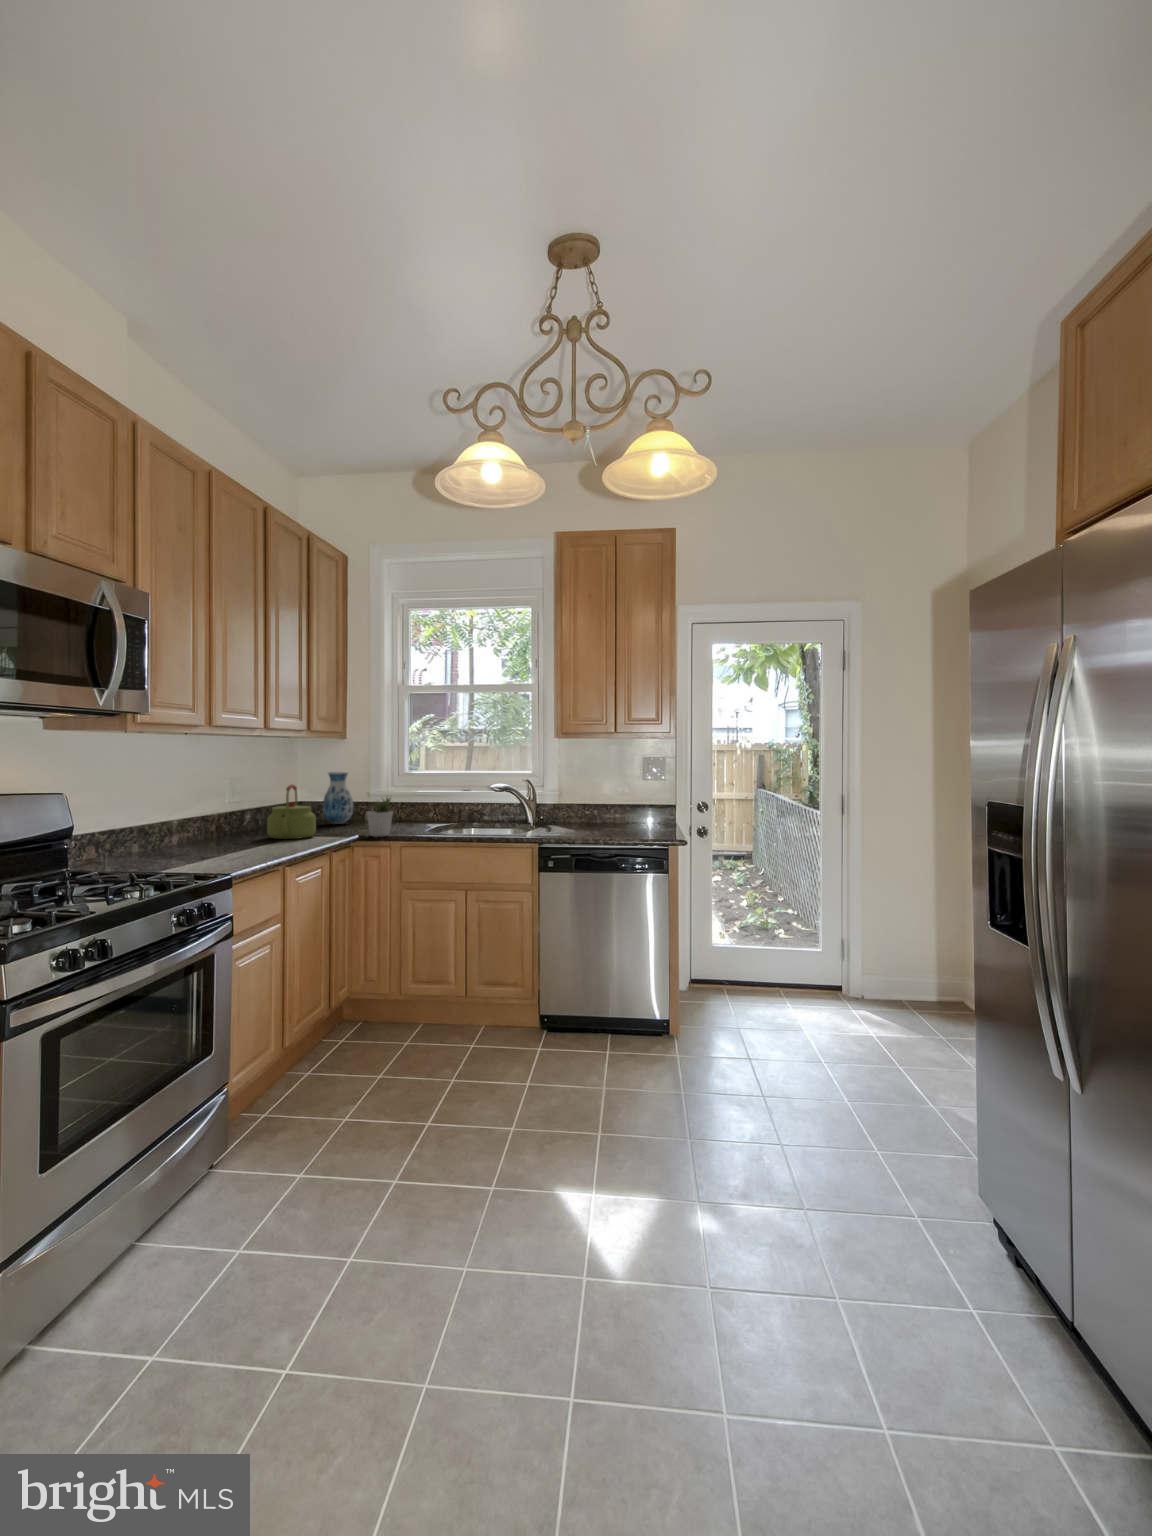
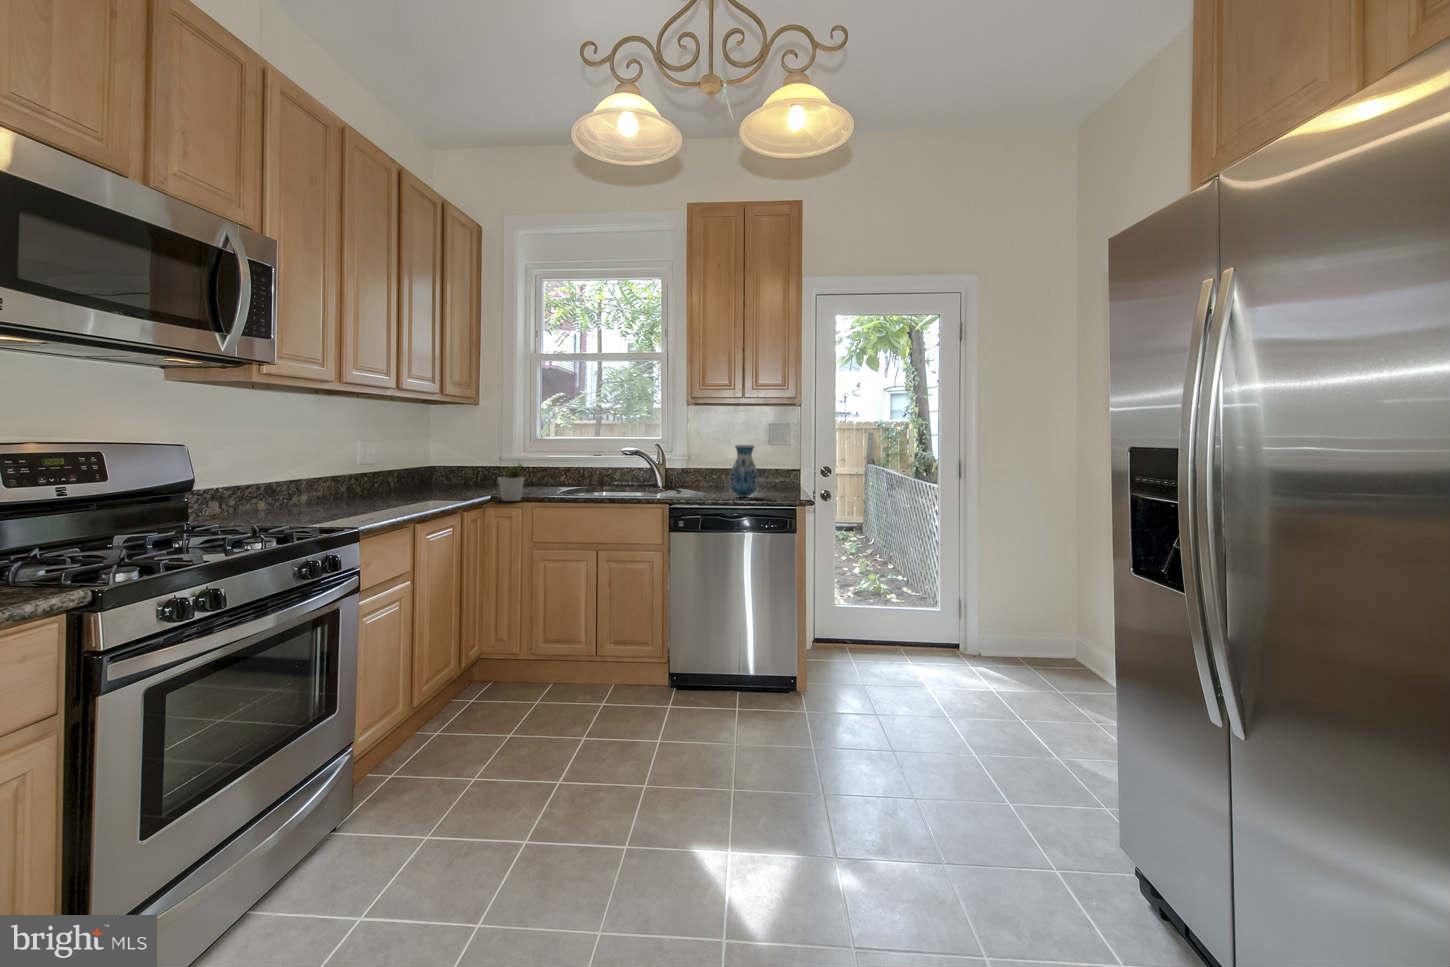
vase: present [323,771,353,824] -> present [729,445,759,497]
kettle: present [267,784,316,839] -> none [399,449,448,502]

